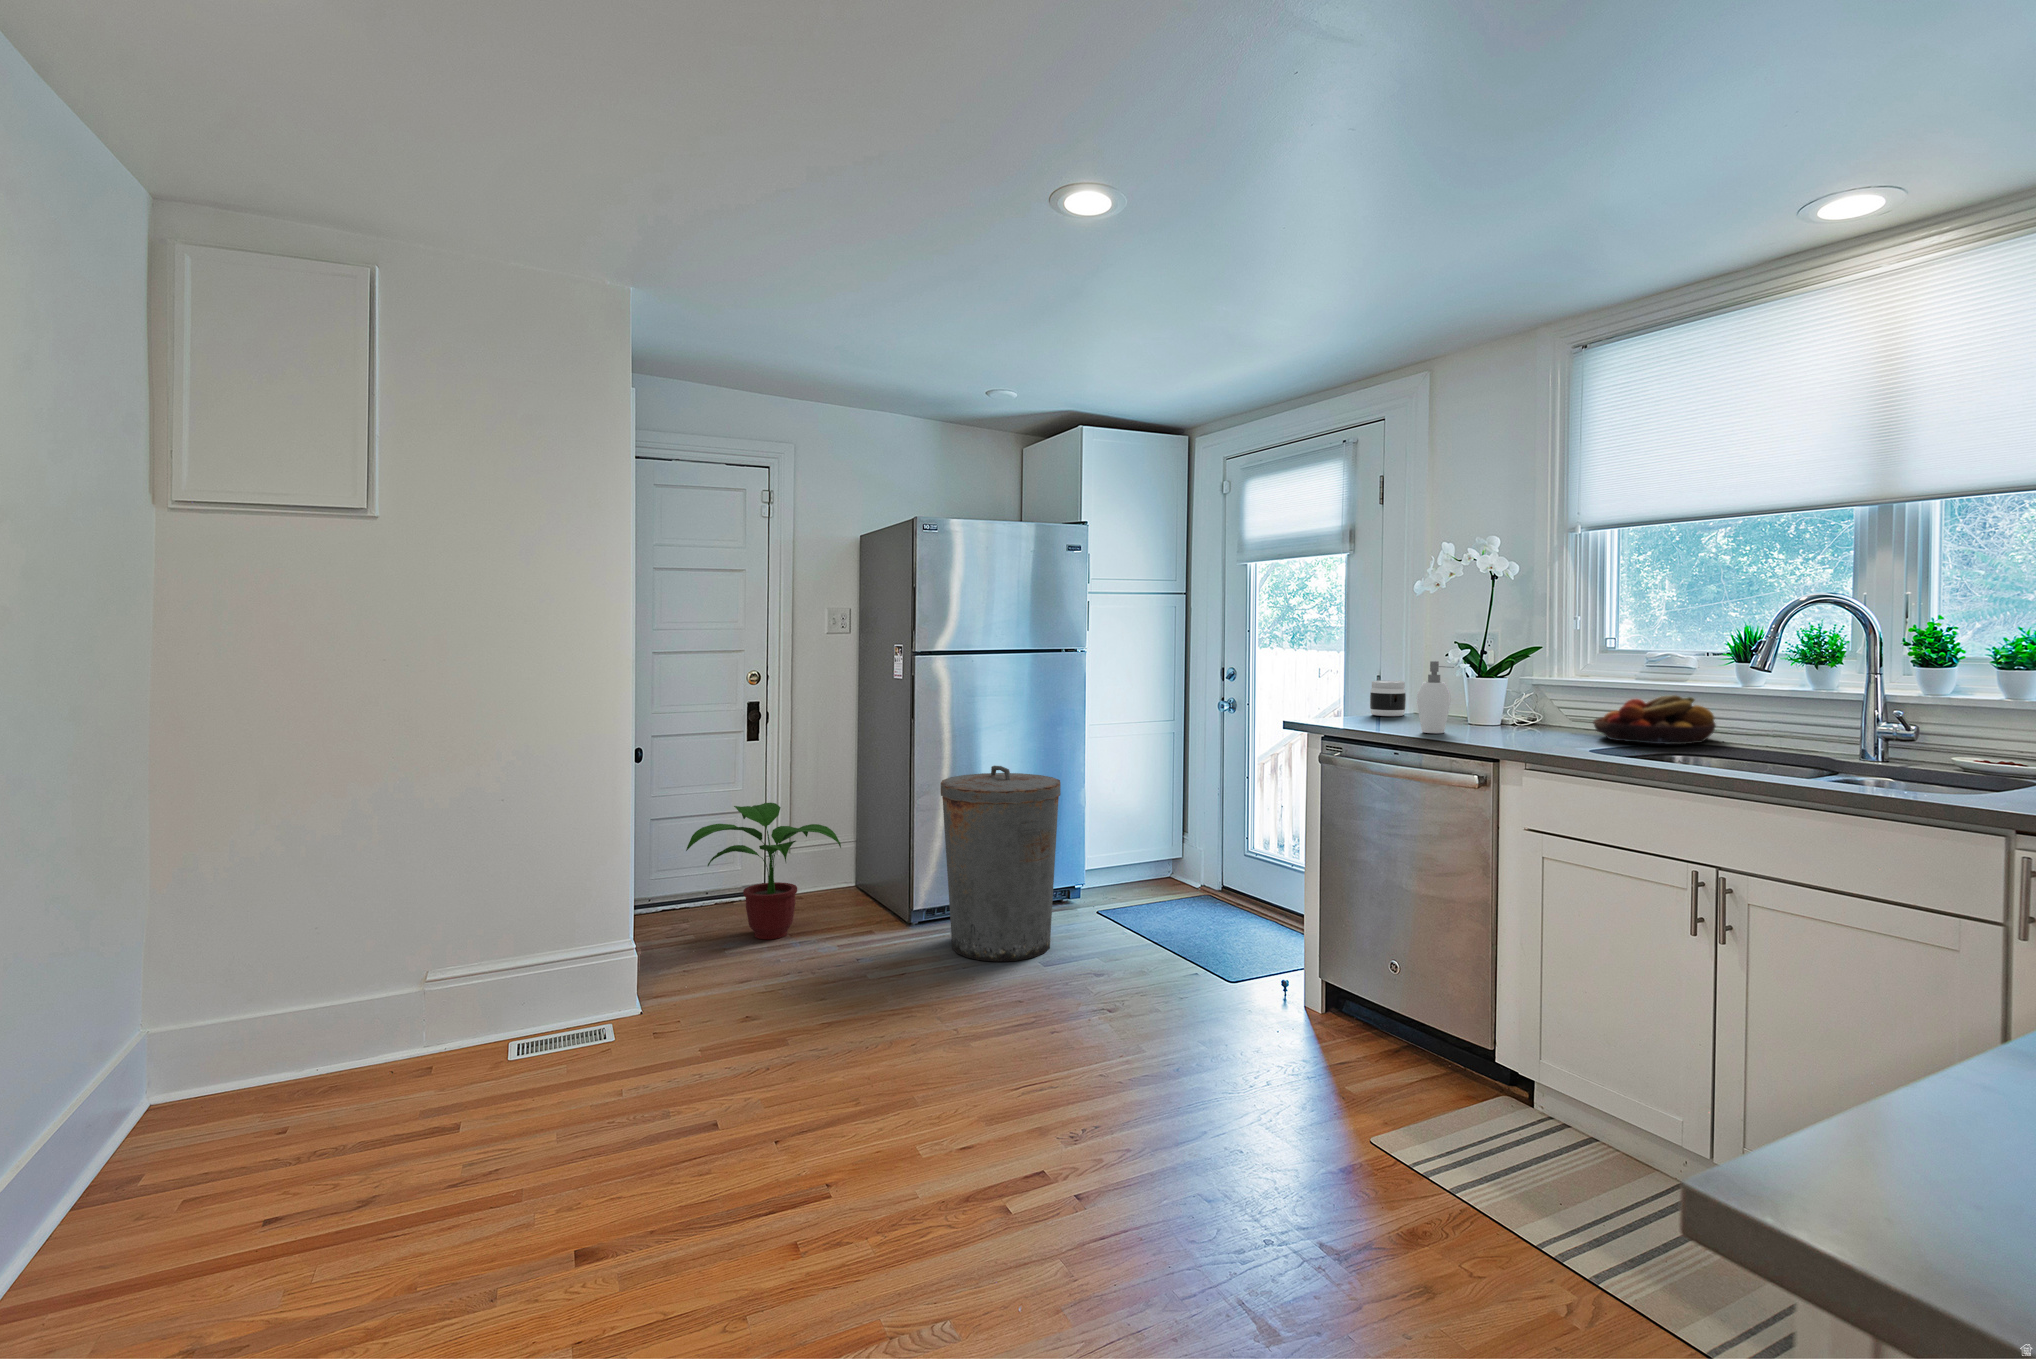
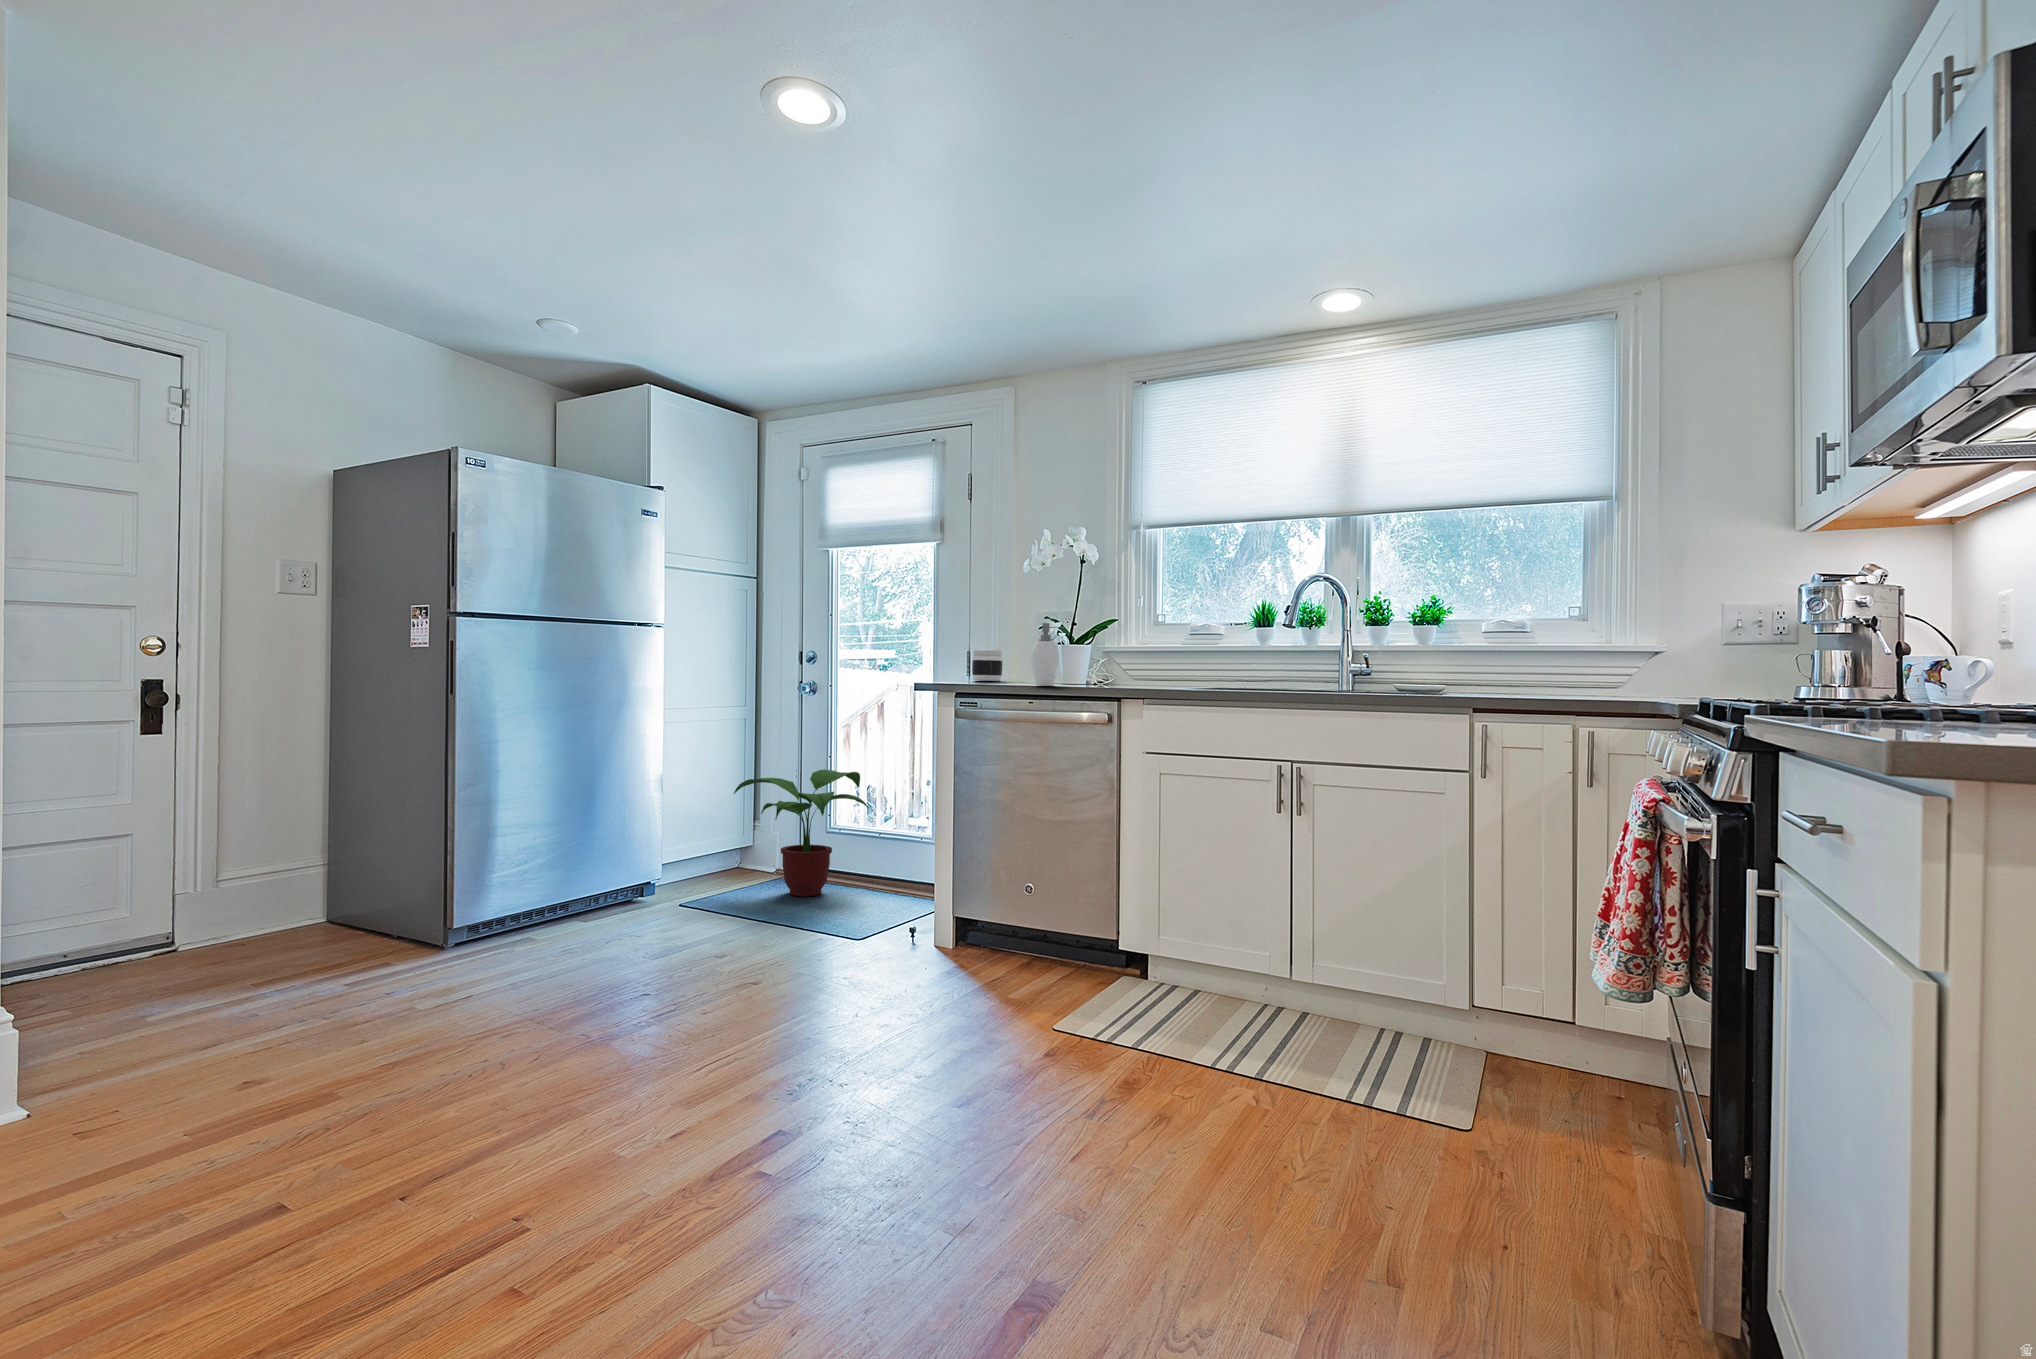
fruit bowl: present [1593,695,1716,744] -> none [1168,650,1252,685]
trash can: present [941,766,1061,962] -> none [524,736,670,954]
potted plant: present [686,803,841,939] -> present [734,770,870,896]

